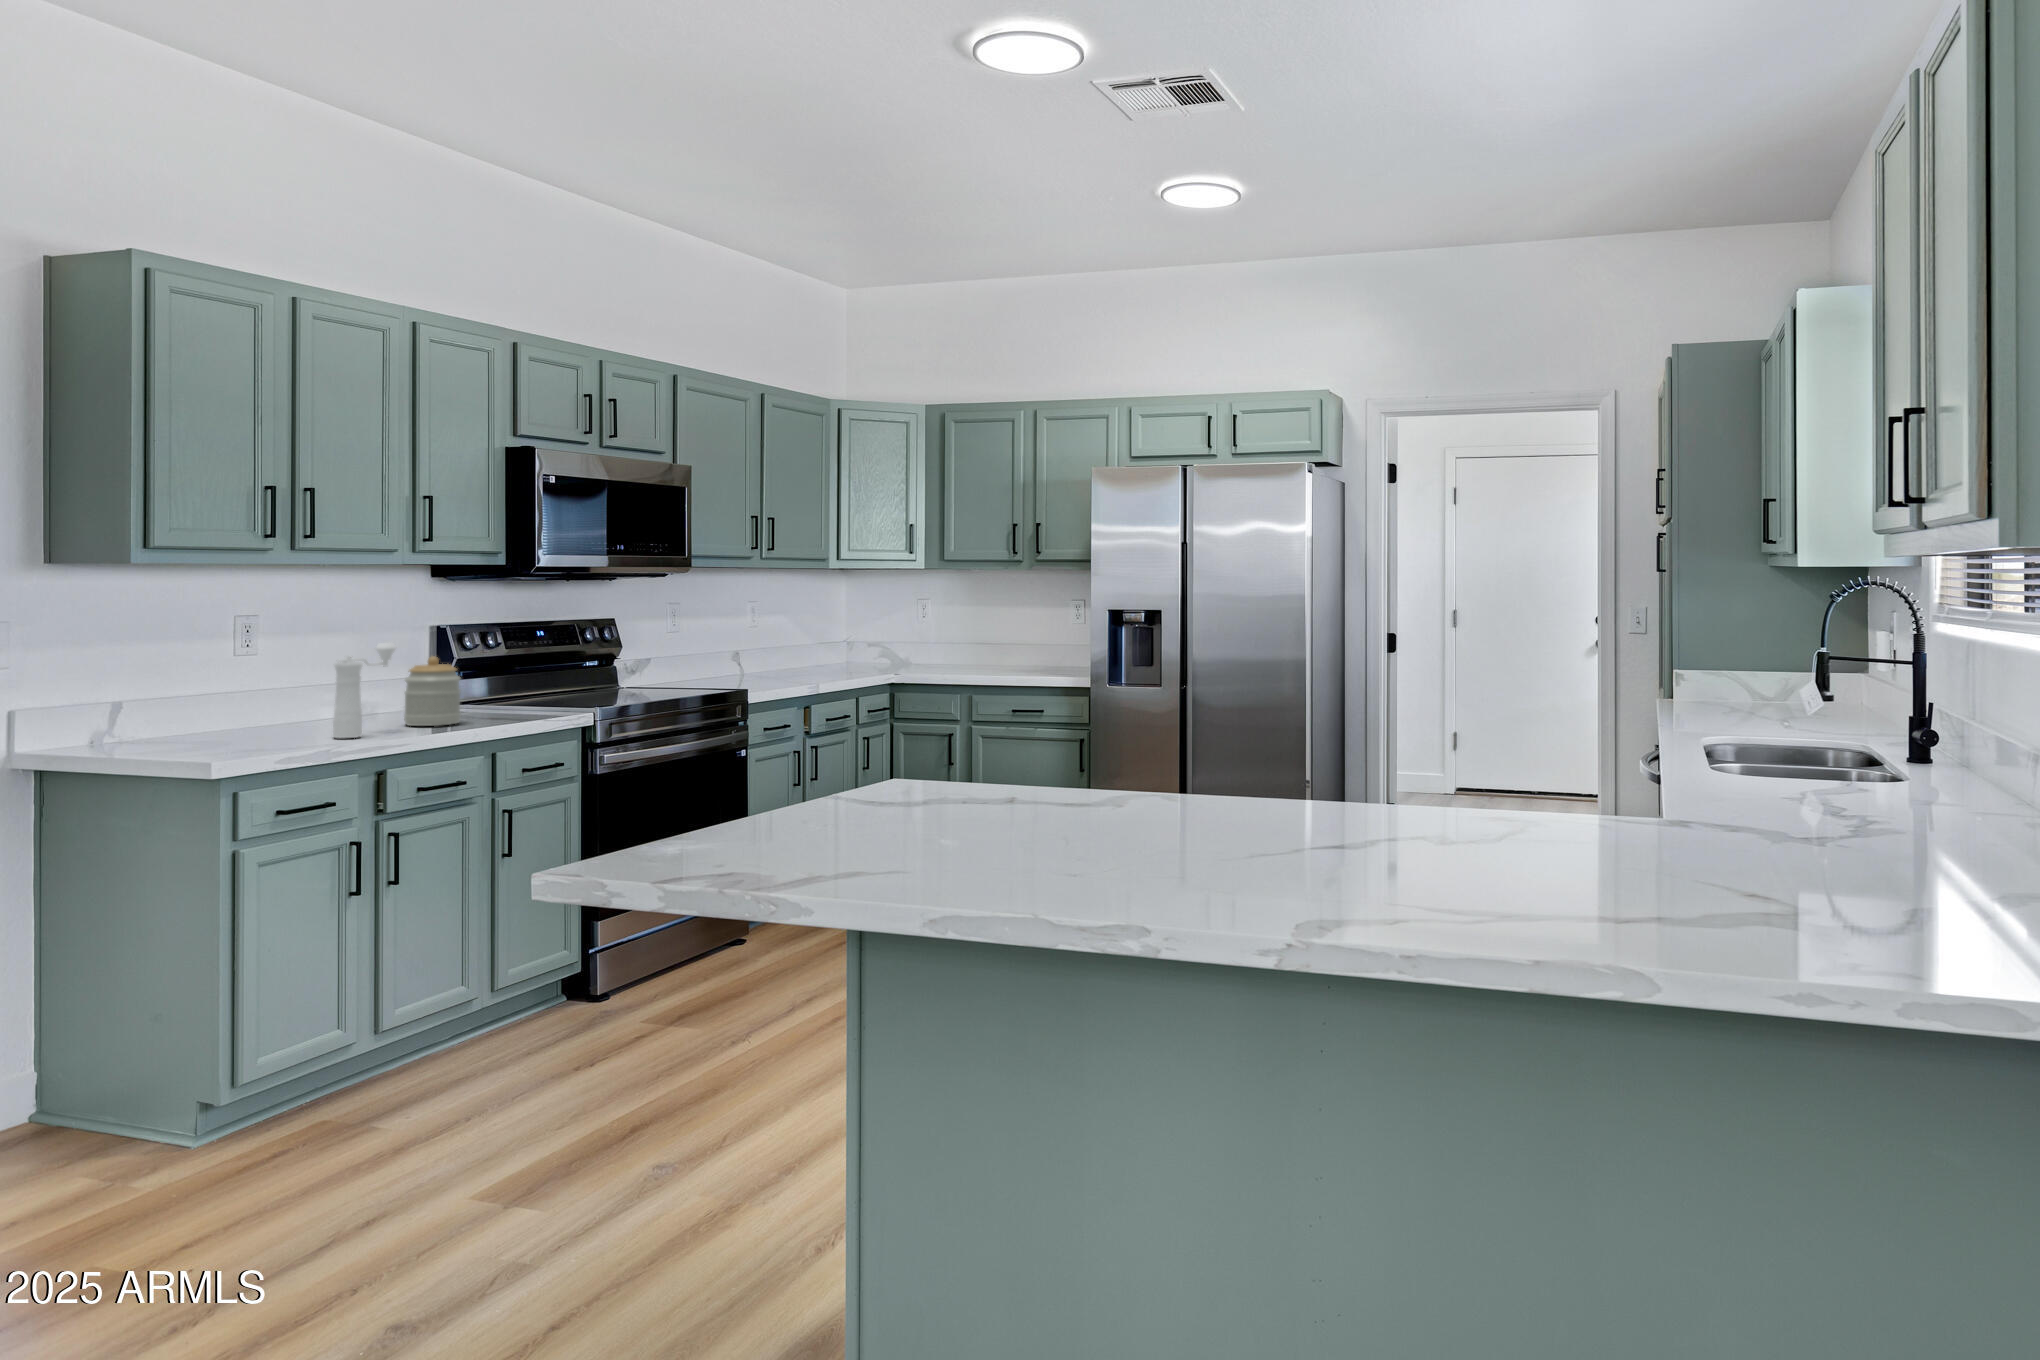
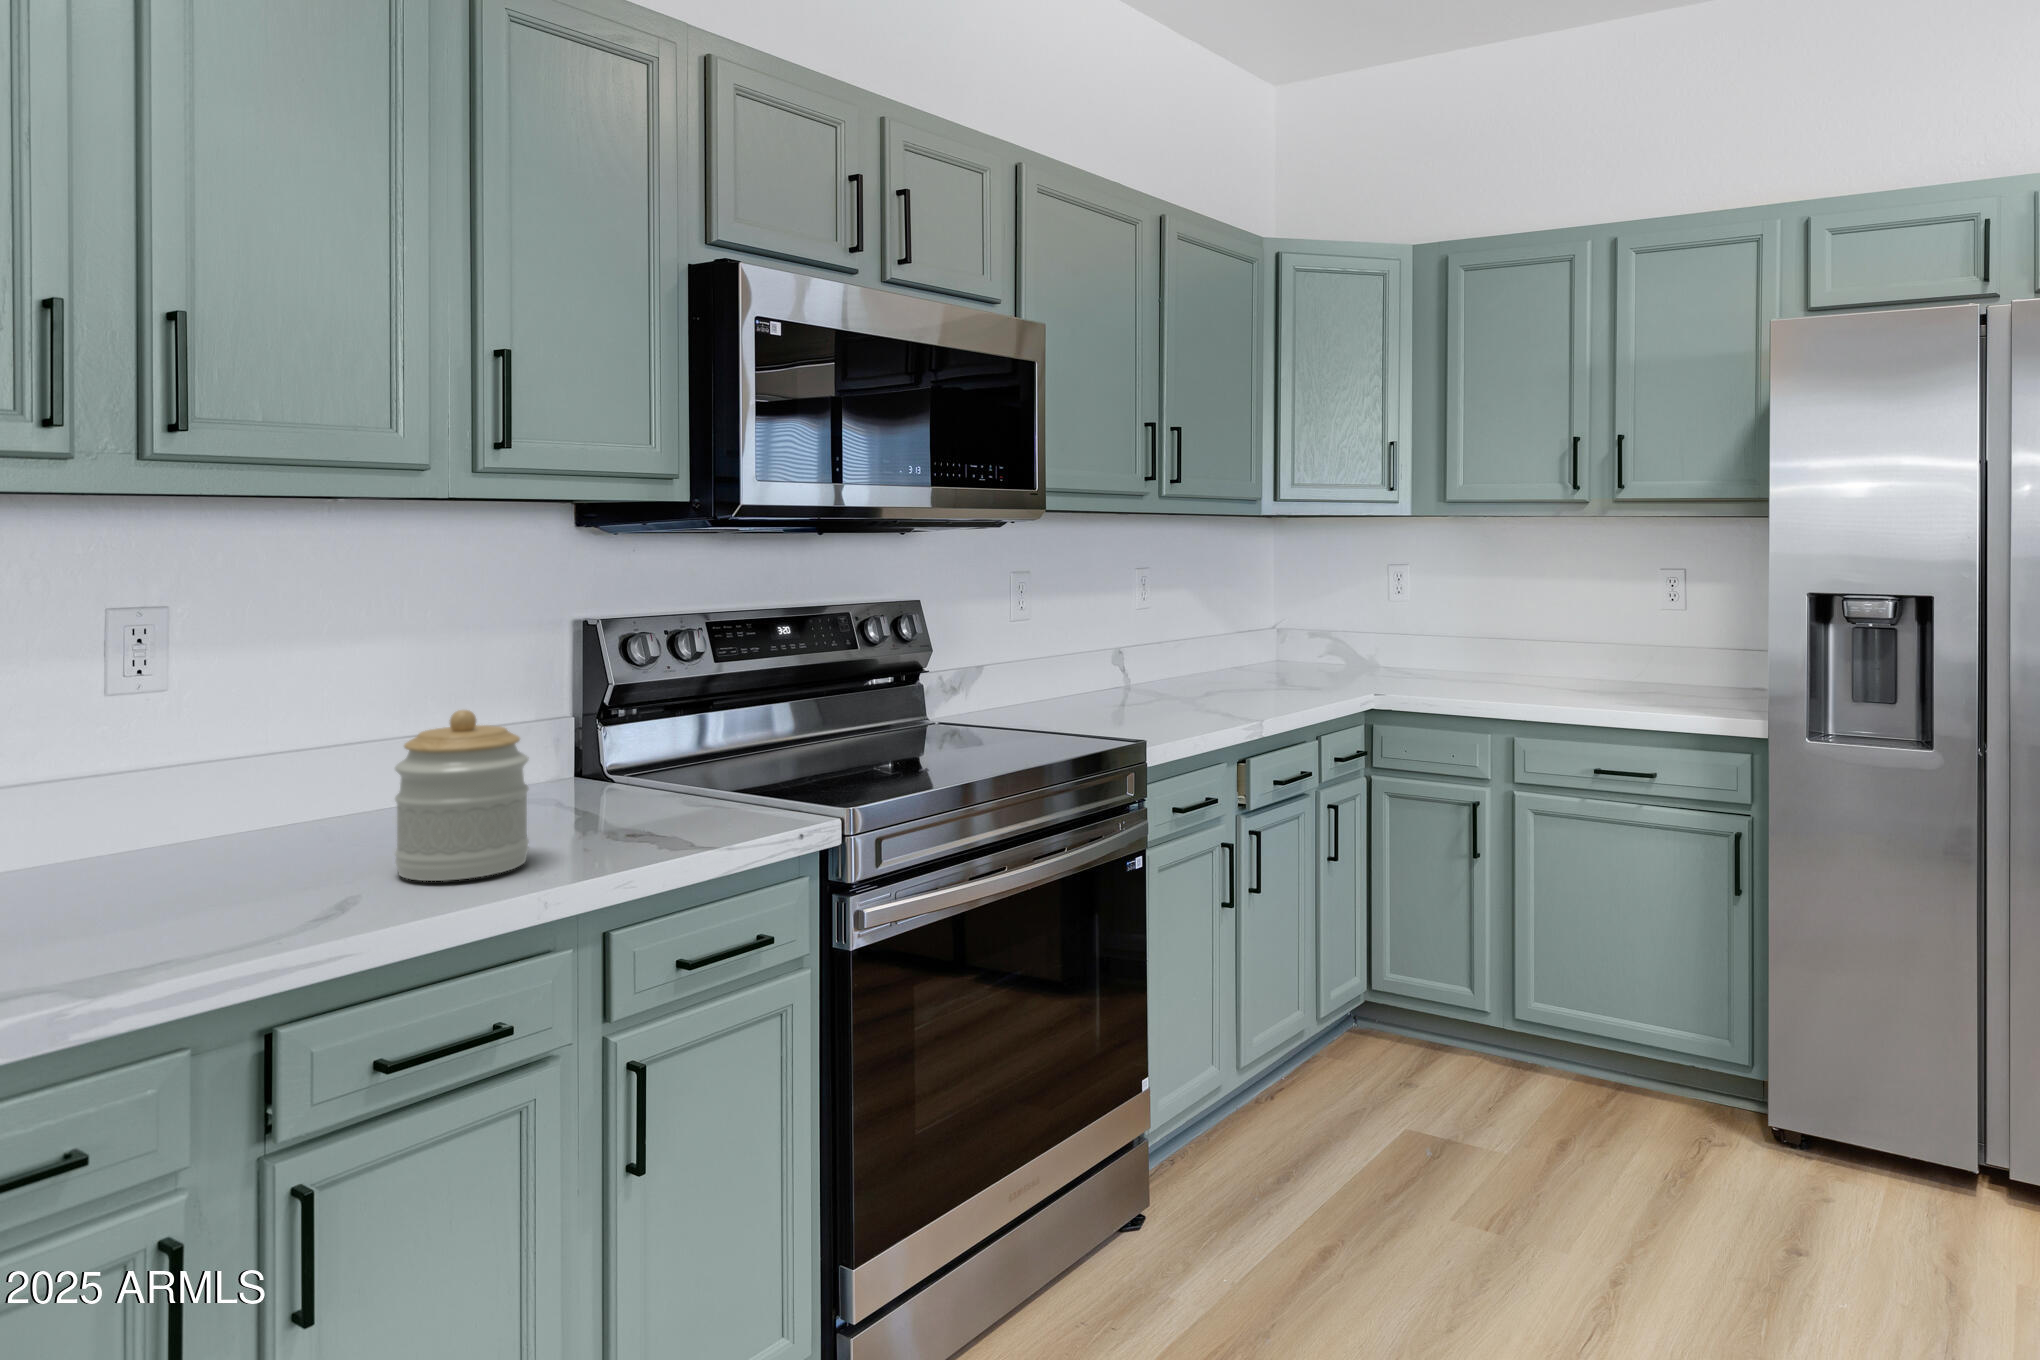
pepper mill: present [333,643,396,738] -> none [130,687,335,951]

